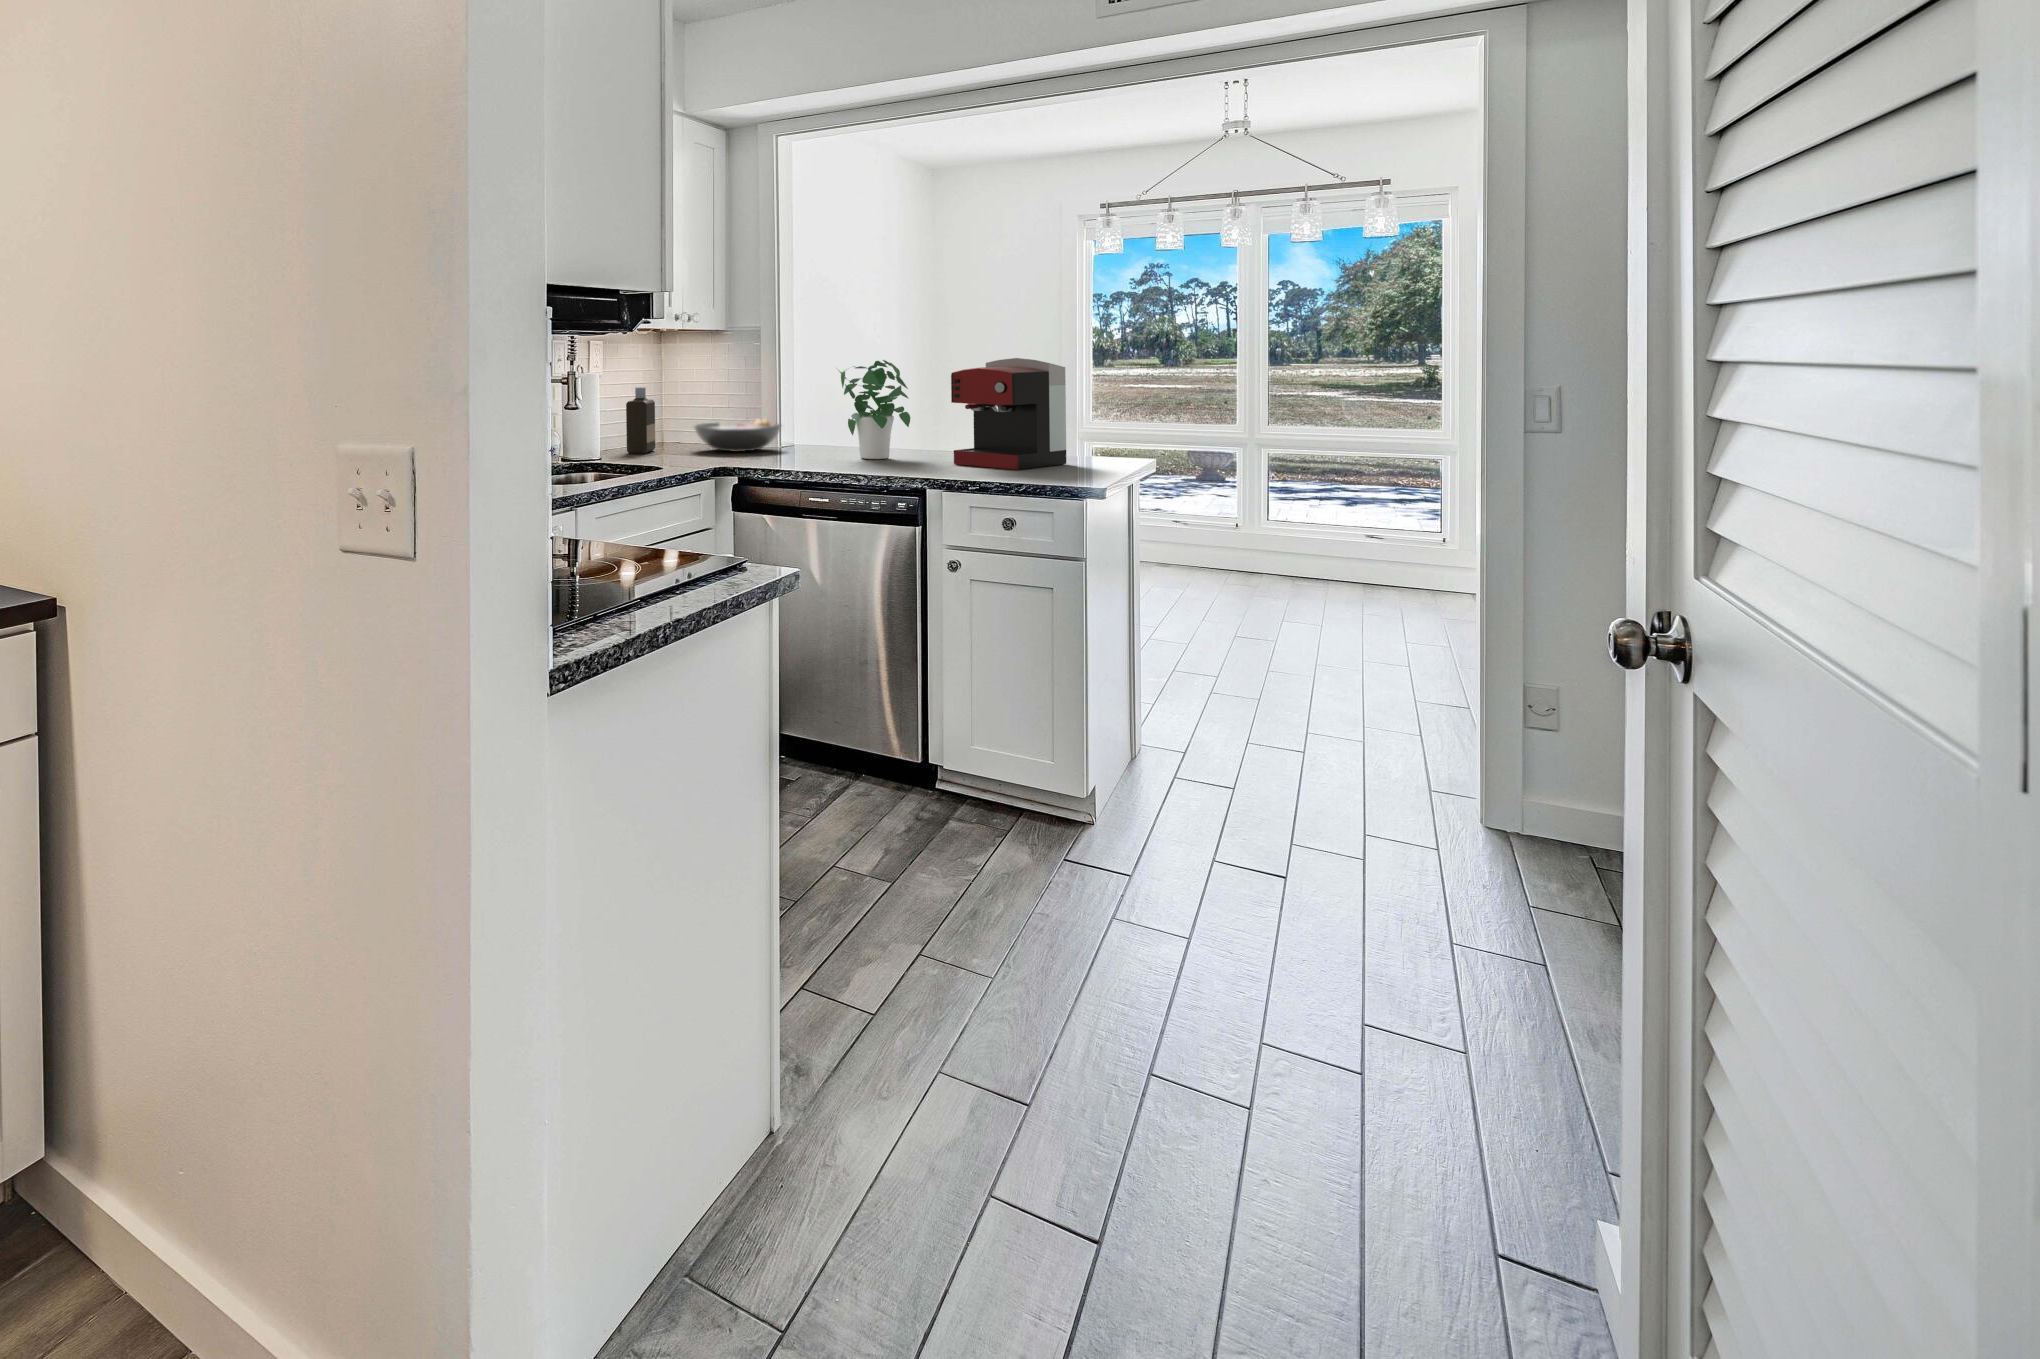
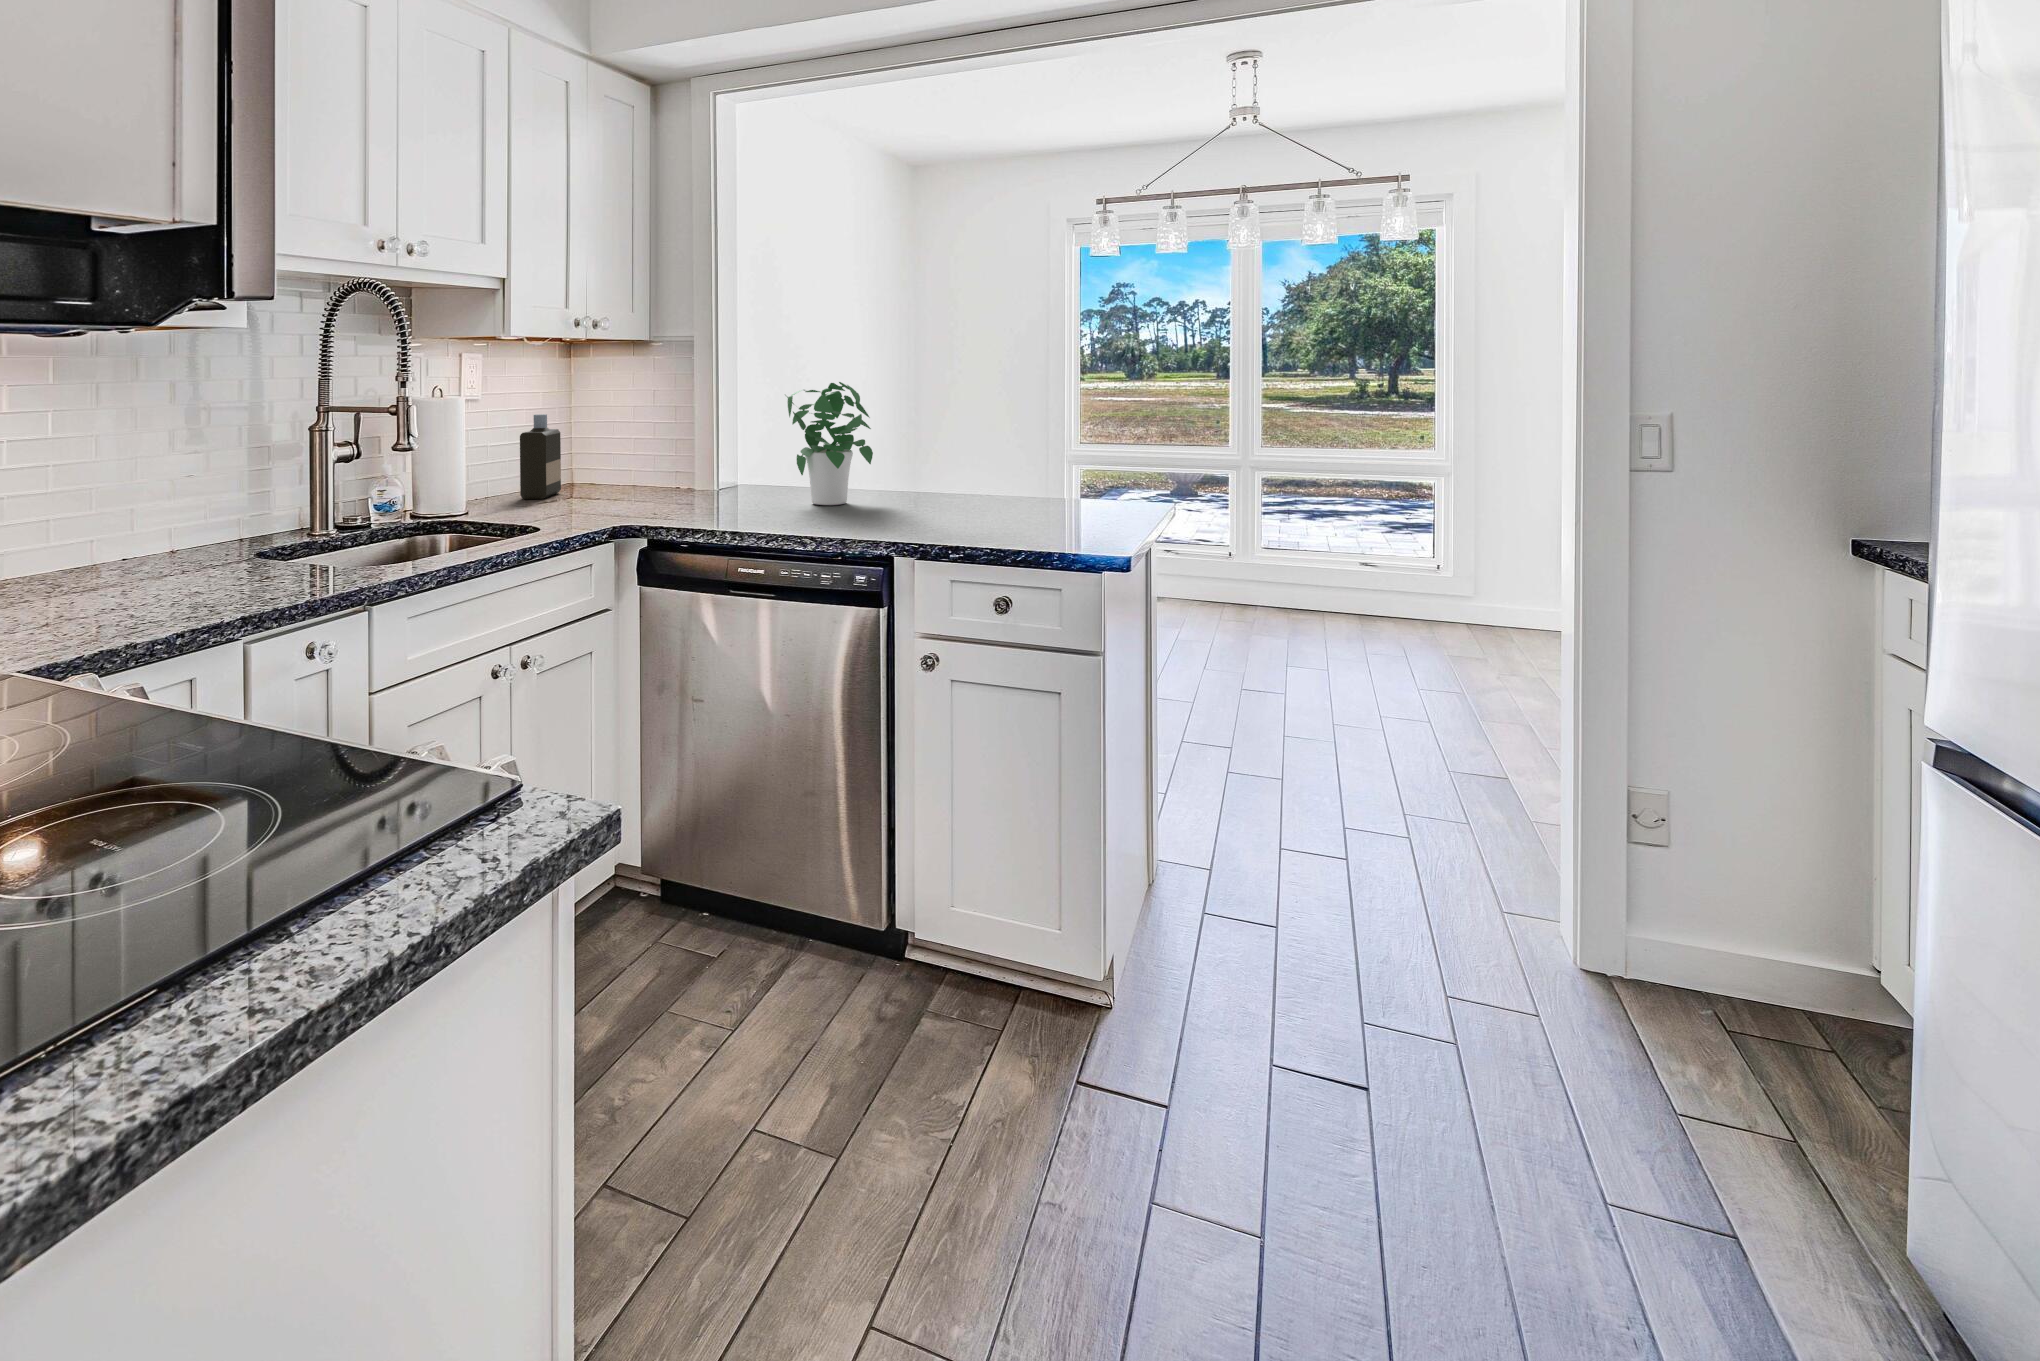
coffee maker: present [951,358,1066,470] -> none [923,380,1060,523]
fruit bowl: present [694,418,781,452] -> none [608,449,720,493]

